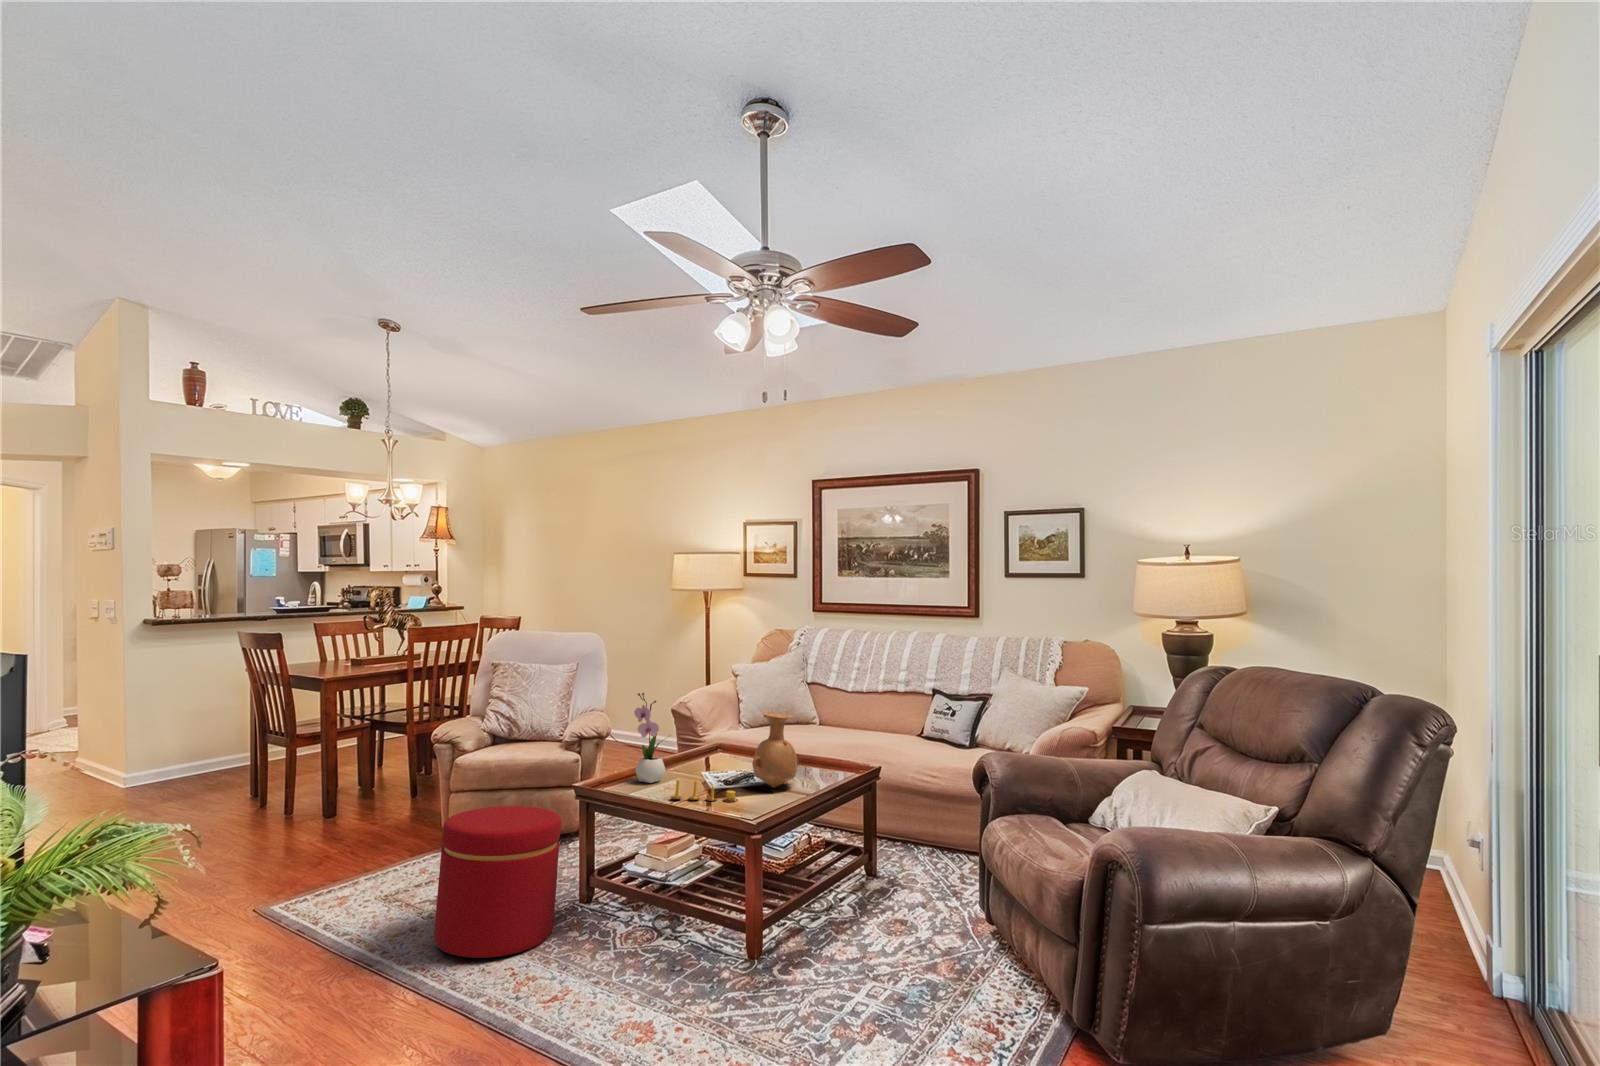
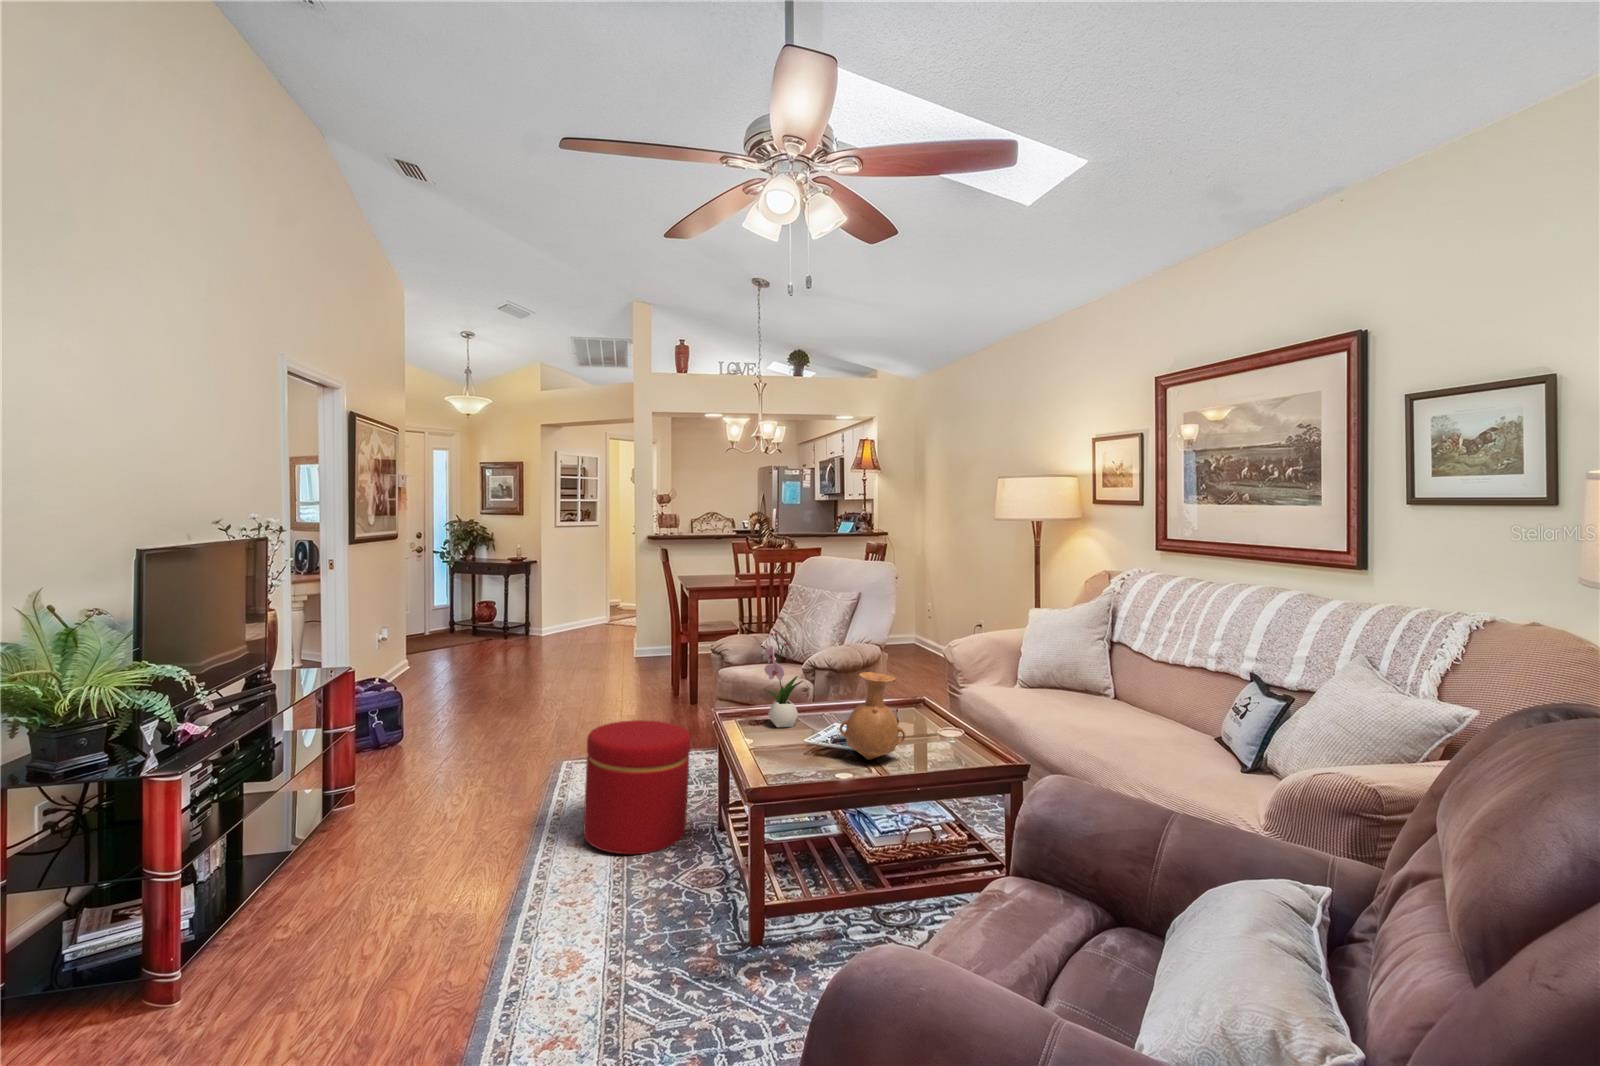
candle: present [670,780,738,802] -> none [752,727,807,765]

